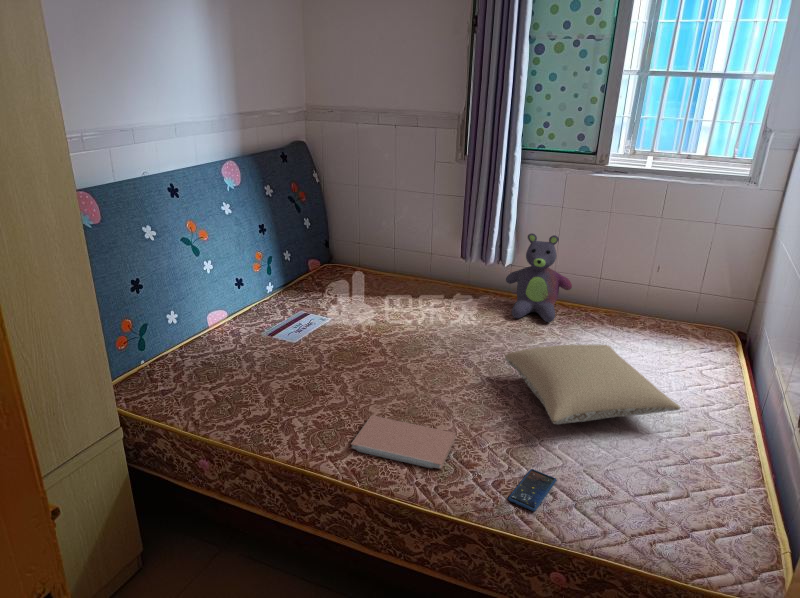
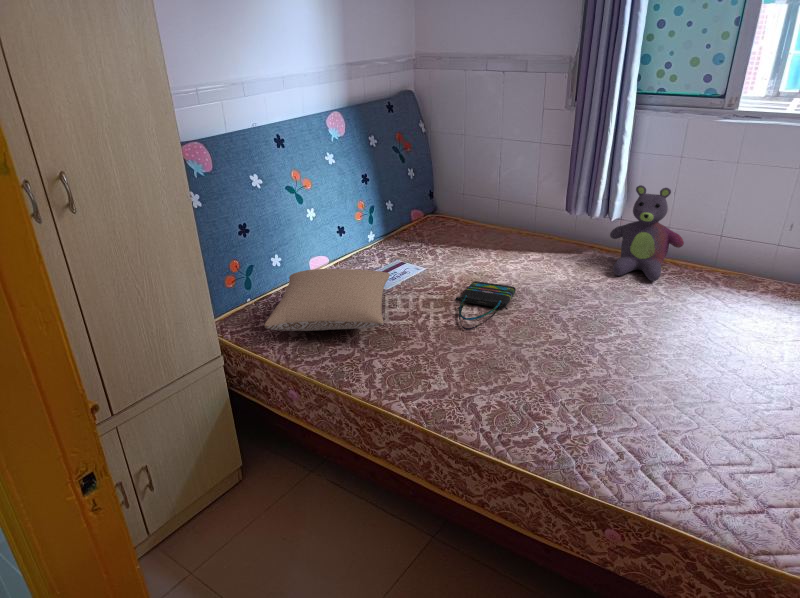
tote bag: none [368,330,425,380] -> present [456,281,516,330]
pillow: present [505,344,680,424] -> present [264,269,390,331]
notebook: present [351,416,456,469] -> none [423,362,529,419]
smartphone: present [508,469,557,511] -> none [570,427,626,469]

